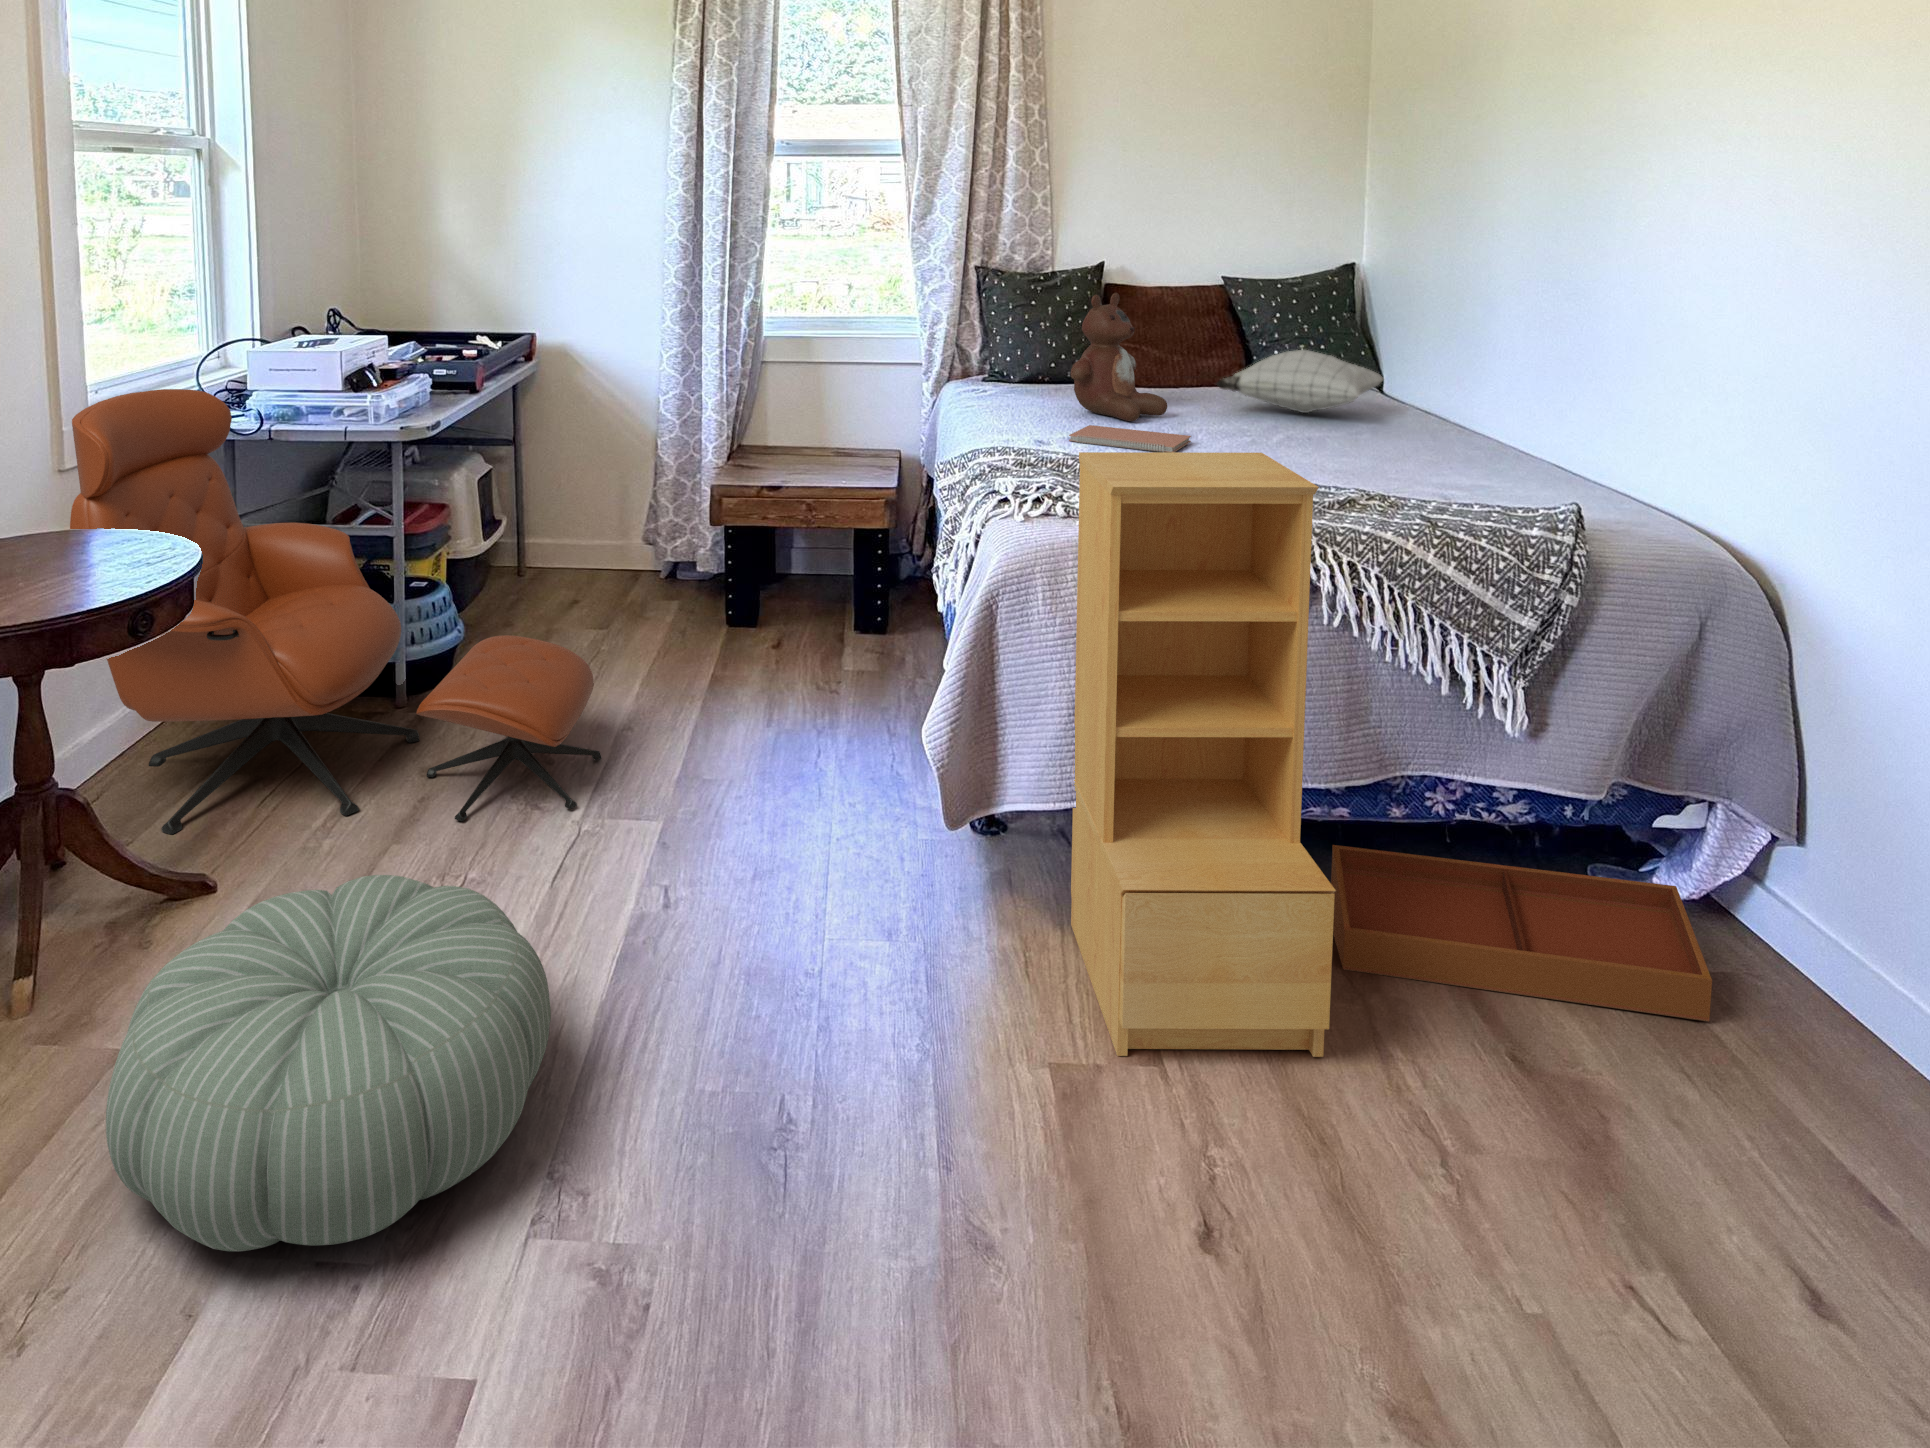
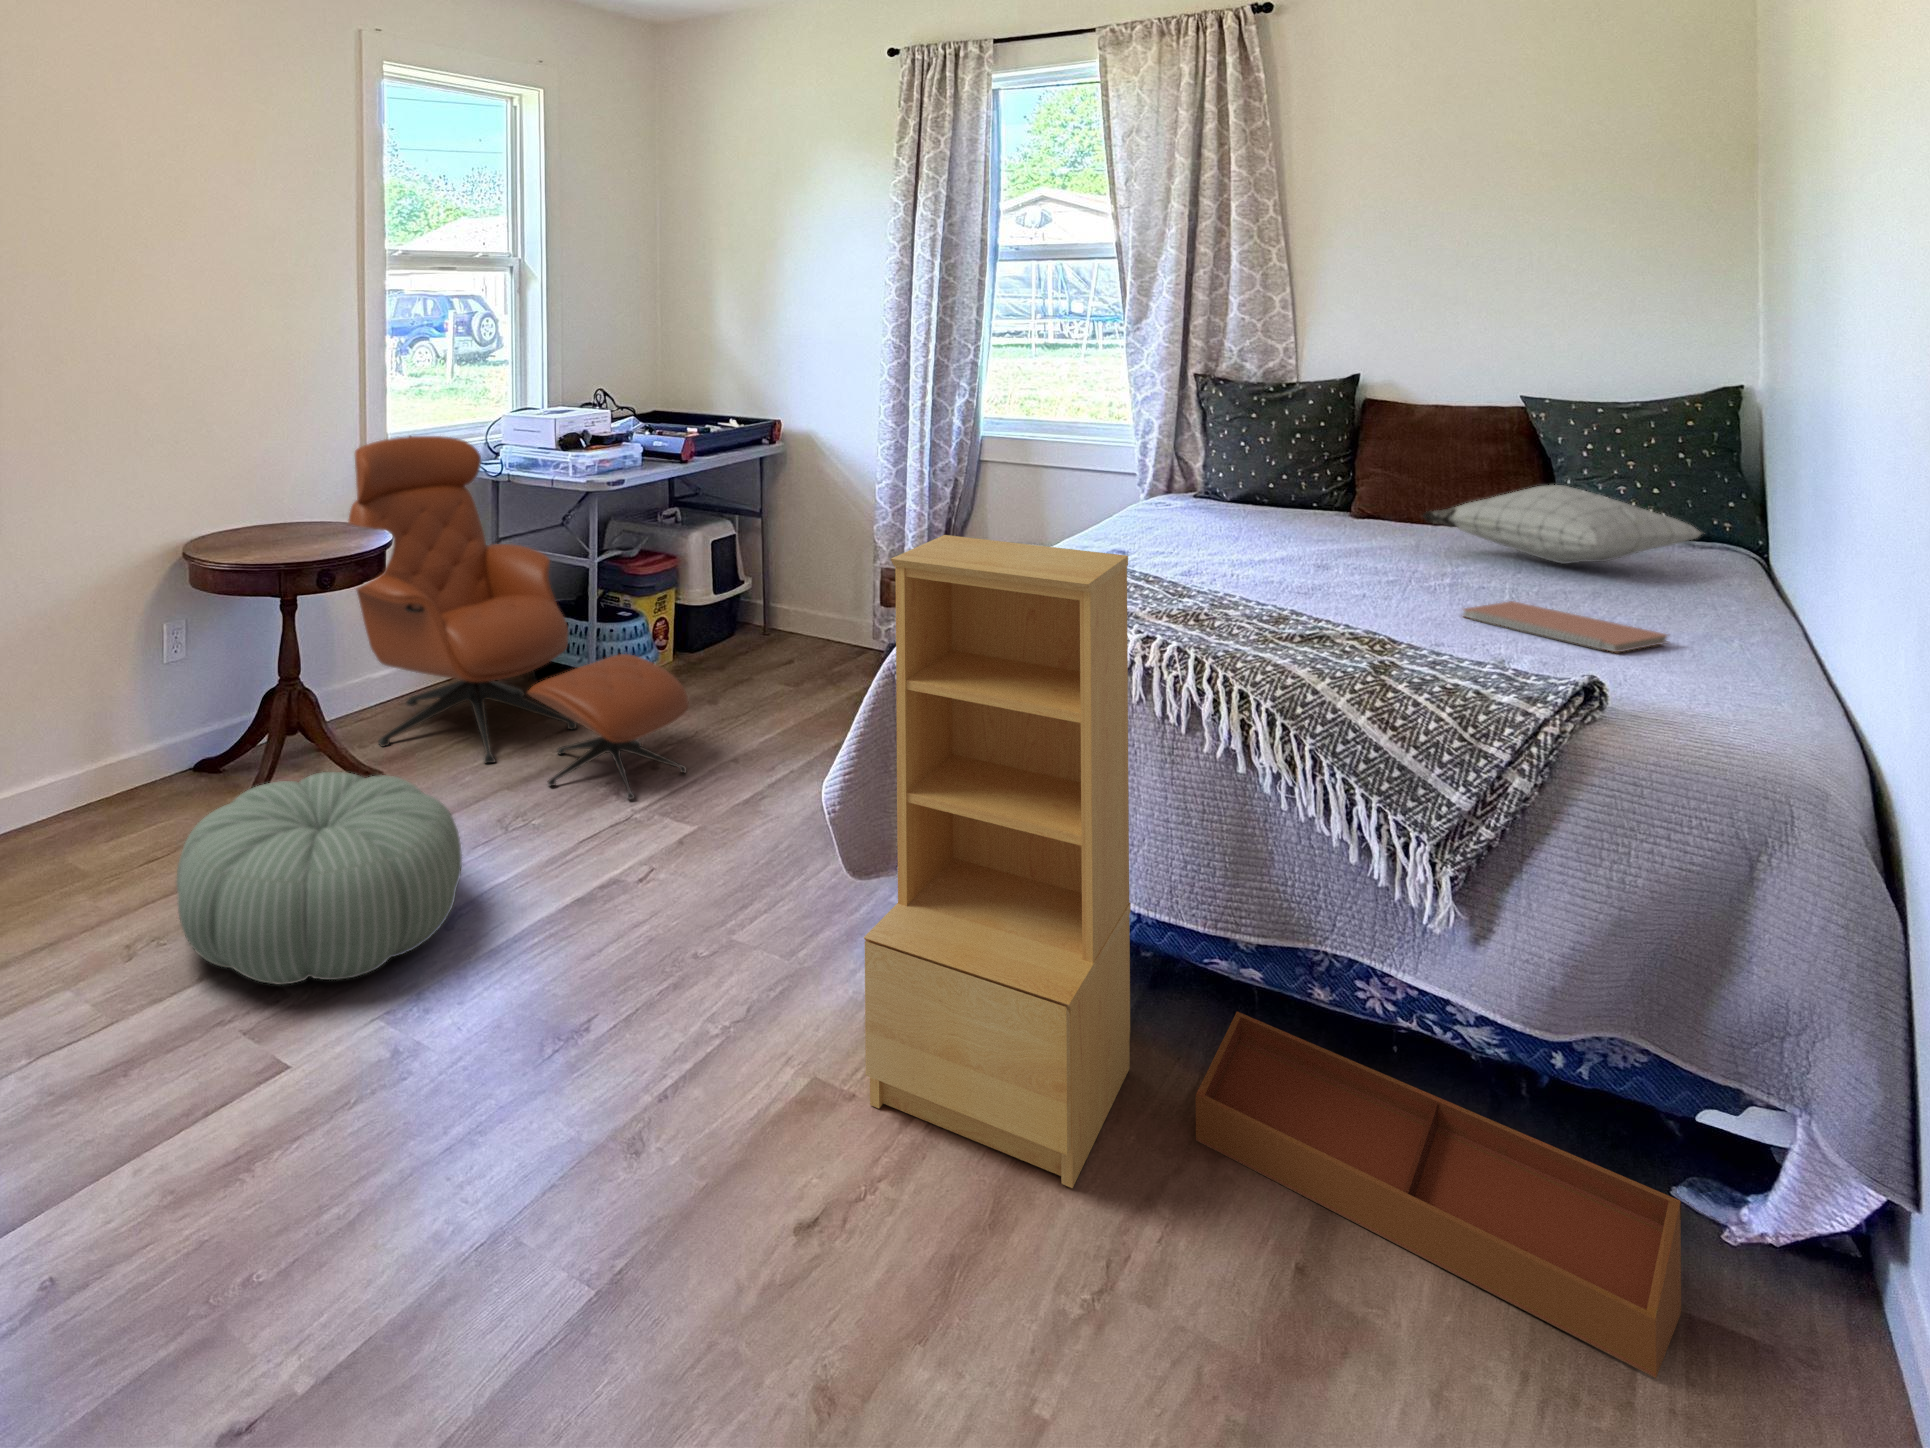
stuffed bear: present [1071,293,1167,421] -> none [1220,404,1346,546]
notebook: present [1069,425,1191,452] -> present [1463,601,1668,652]

